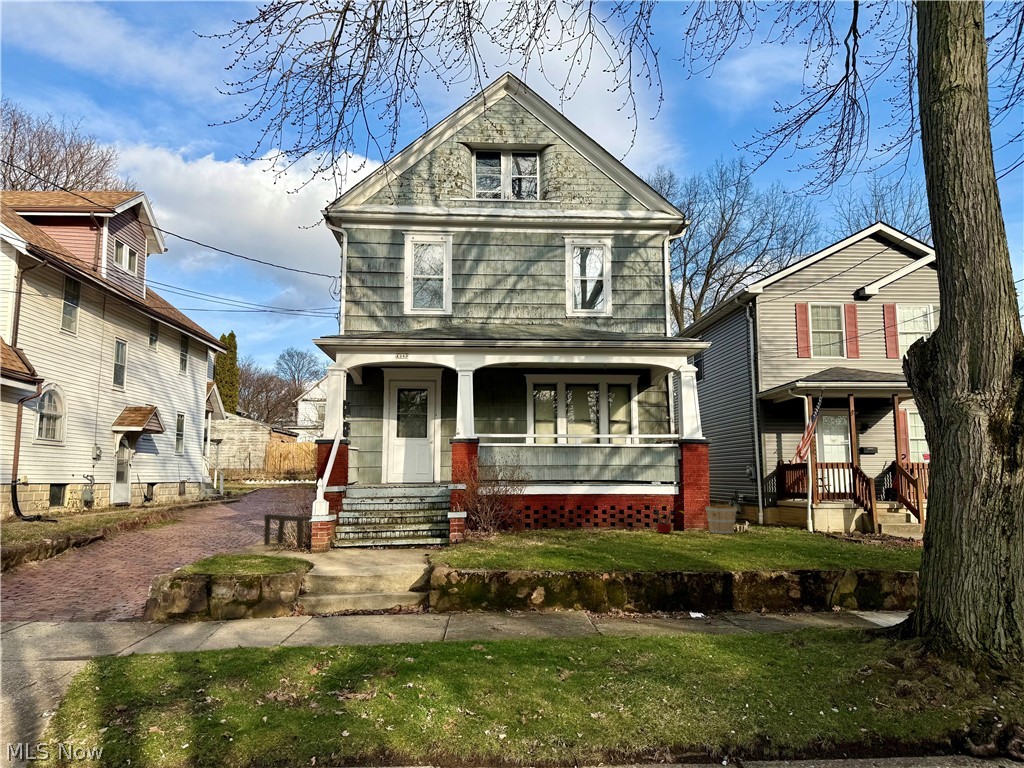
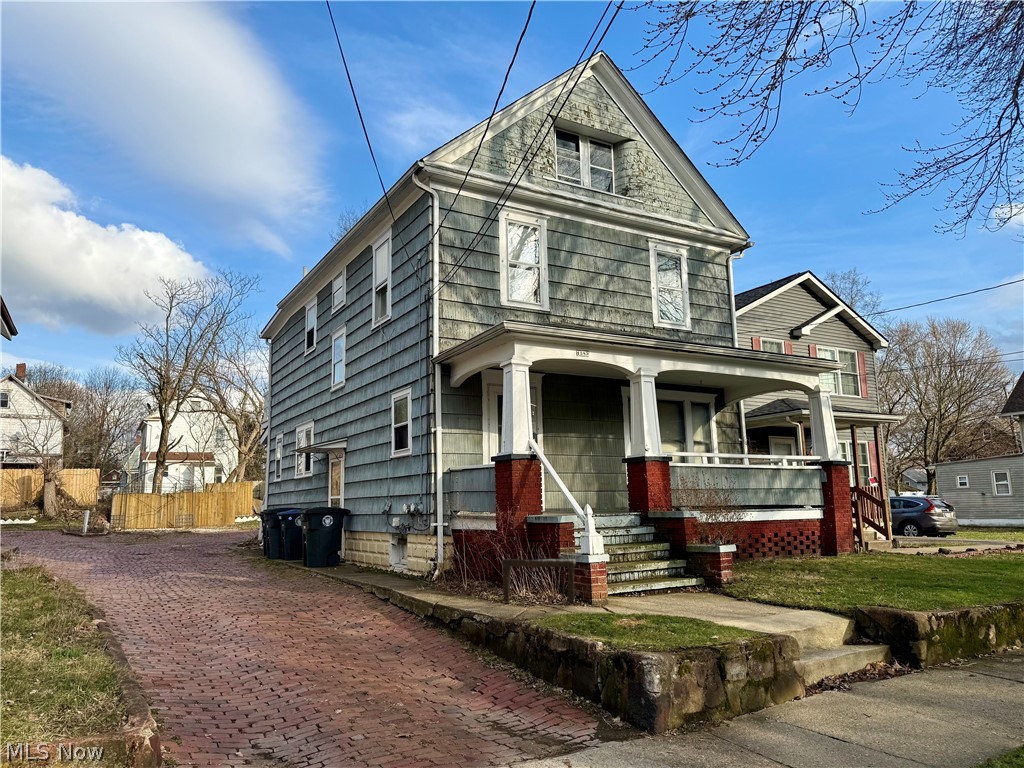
decorative plant: present [653,504,684,533] -> none [803,524,846,561]
wooden bucket: present [705,505,737,534] -> none [852,530,888,559]

